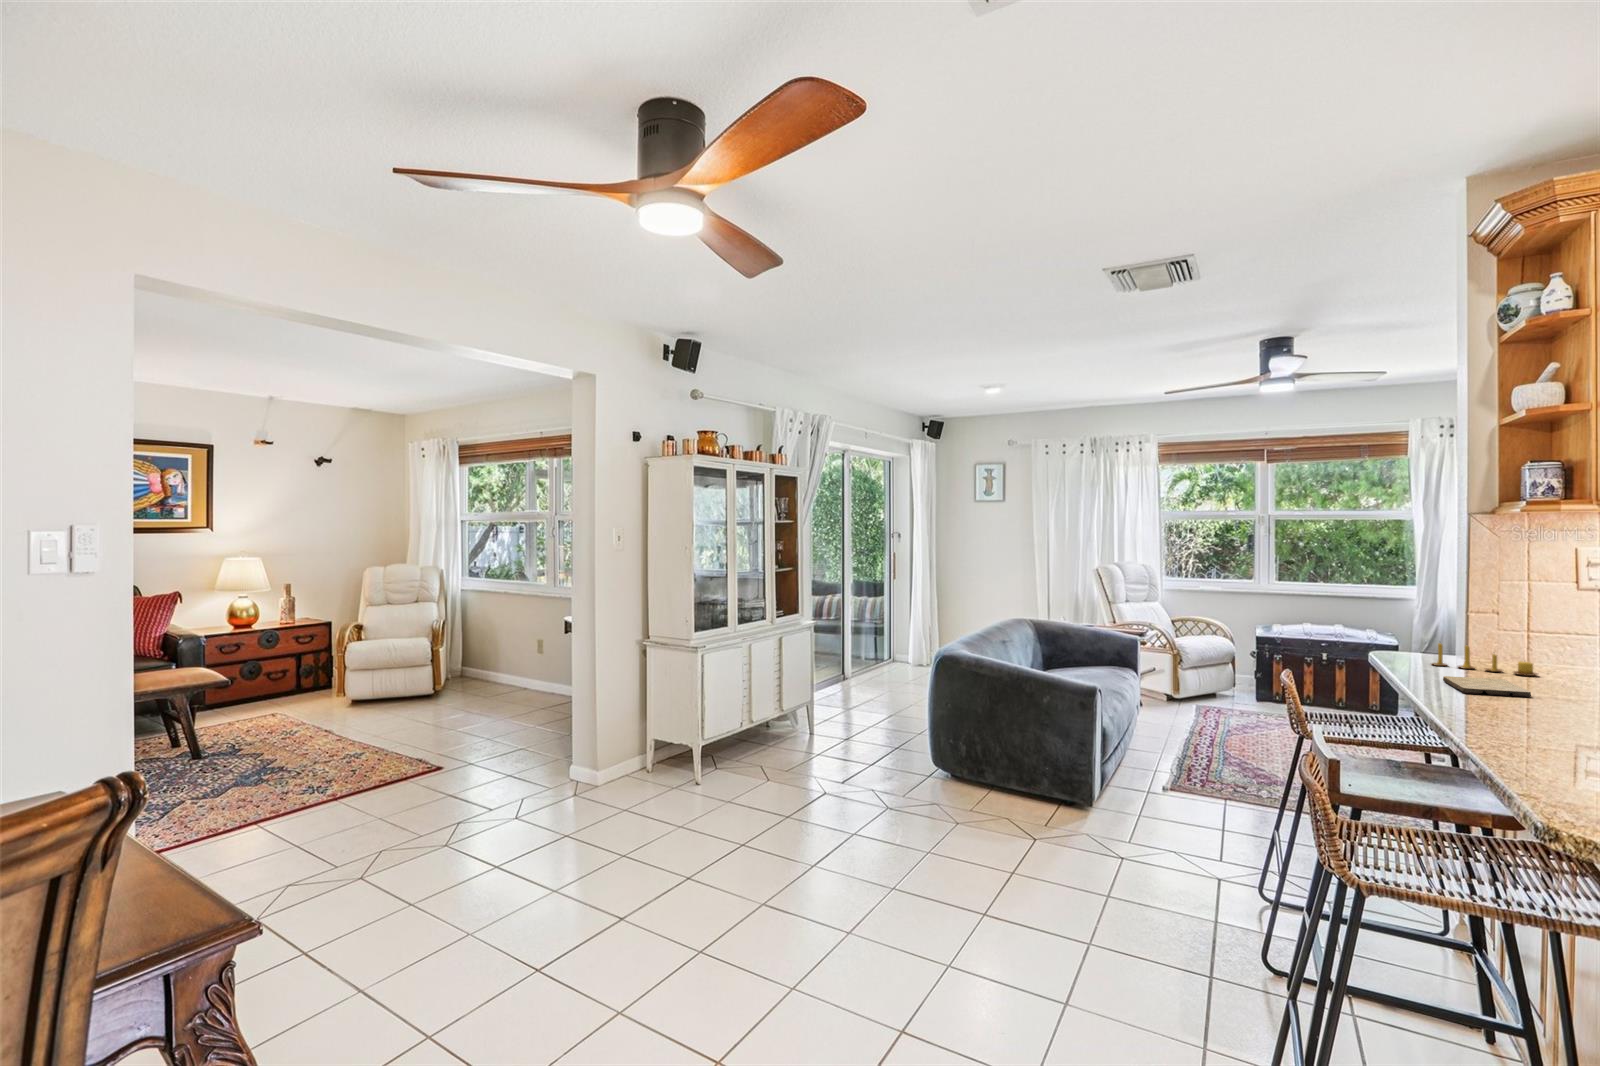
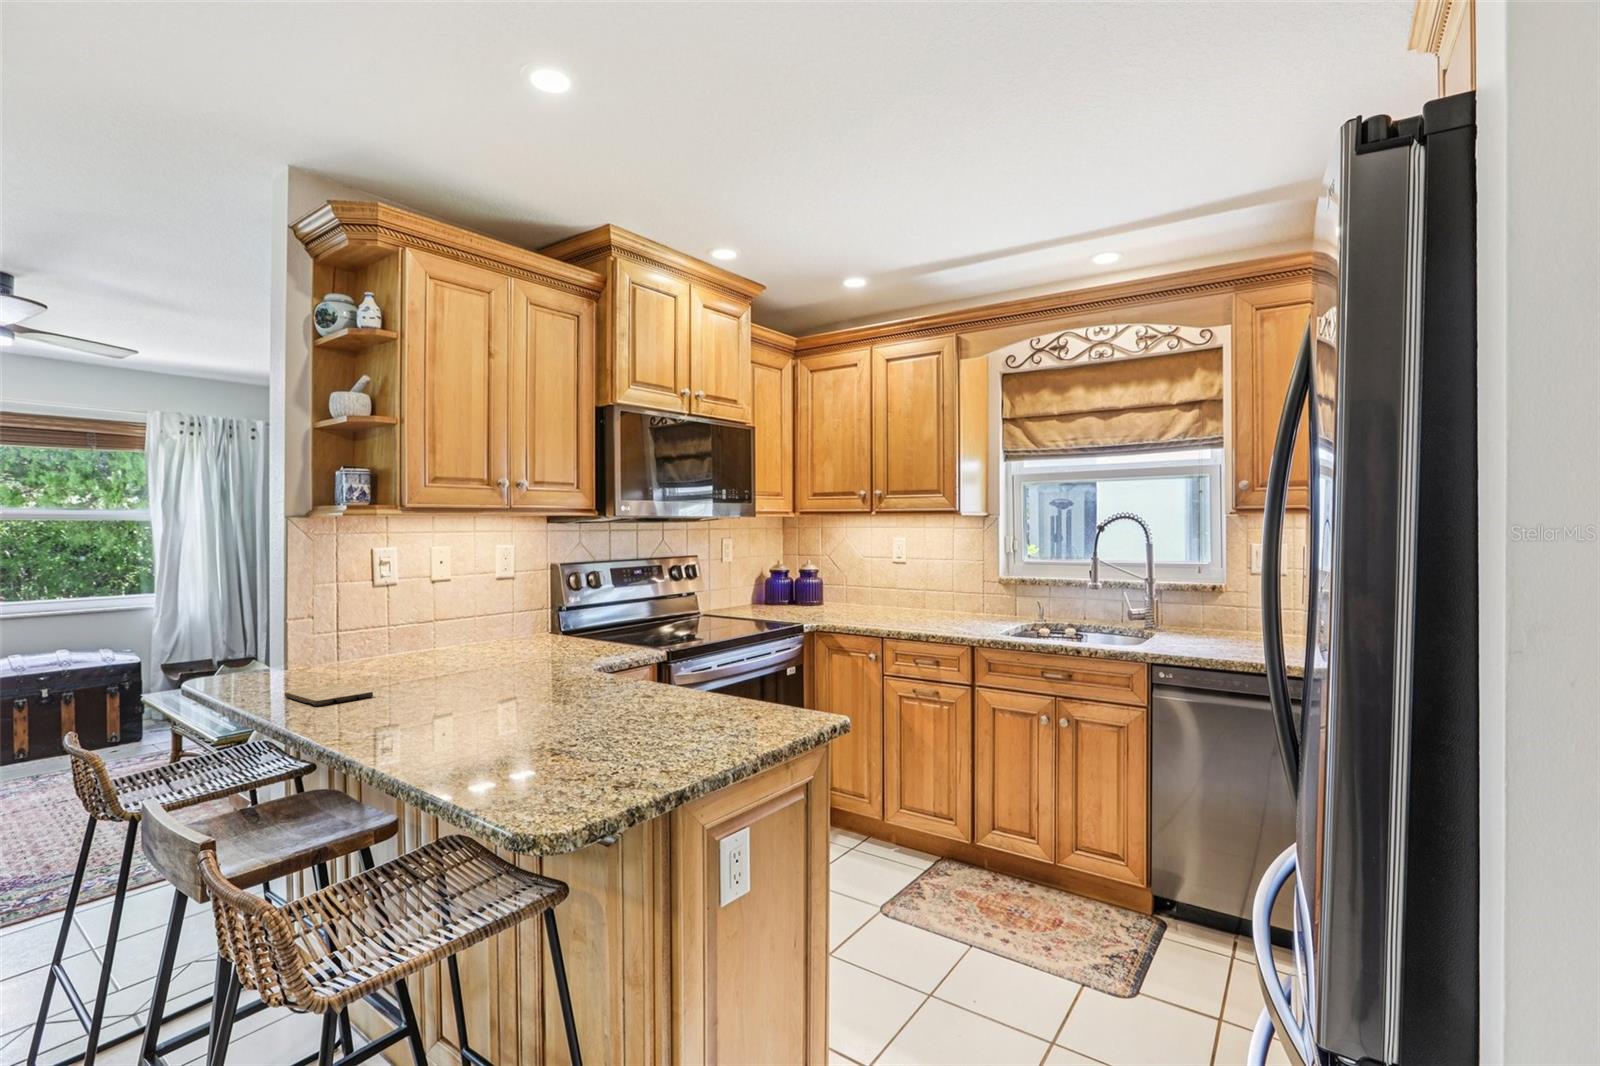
candle: present [1432,643,1537,676] -> none [255,652,357,681]

